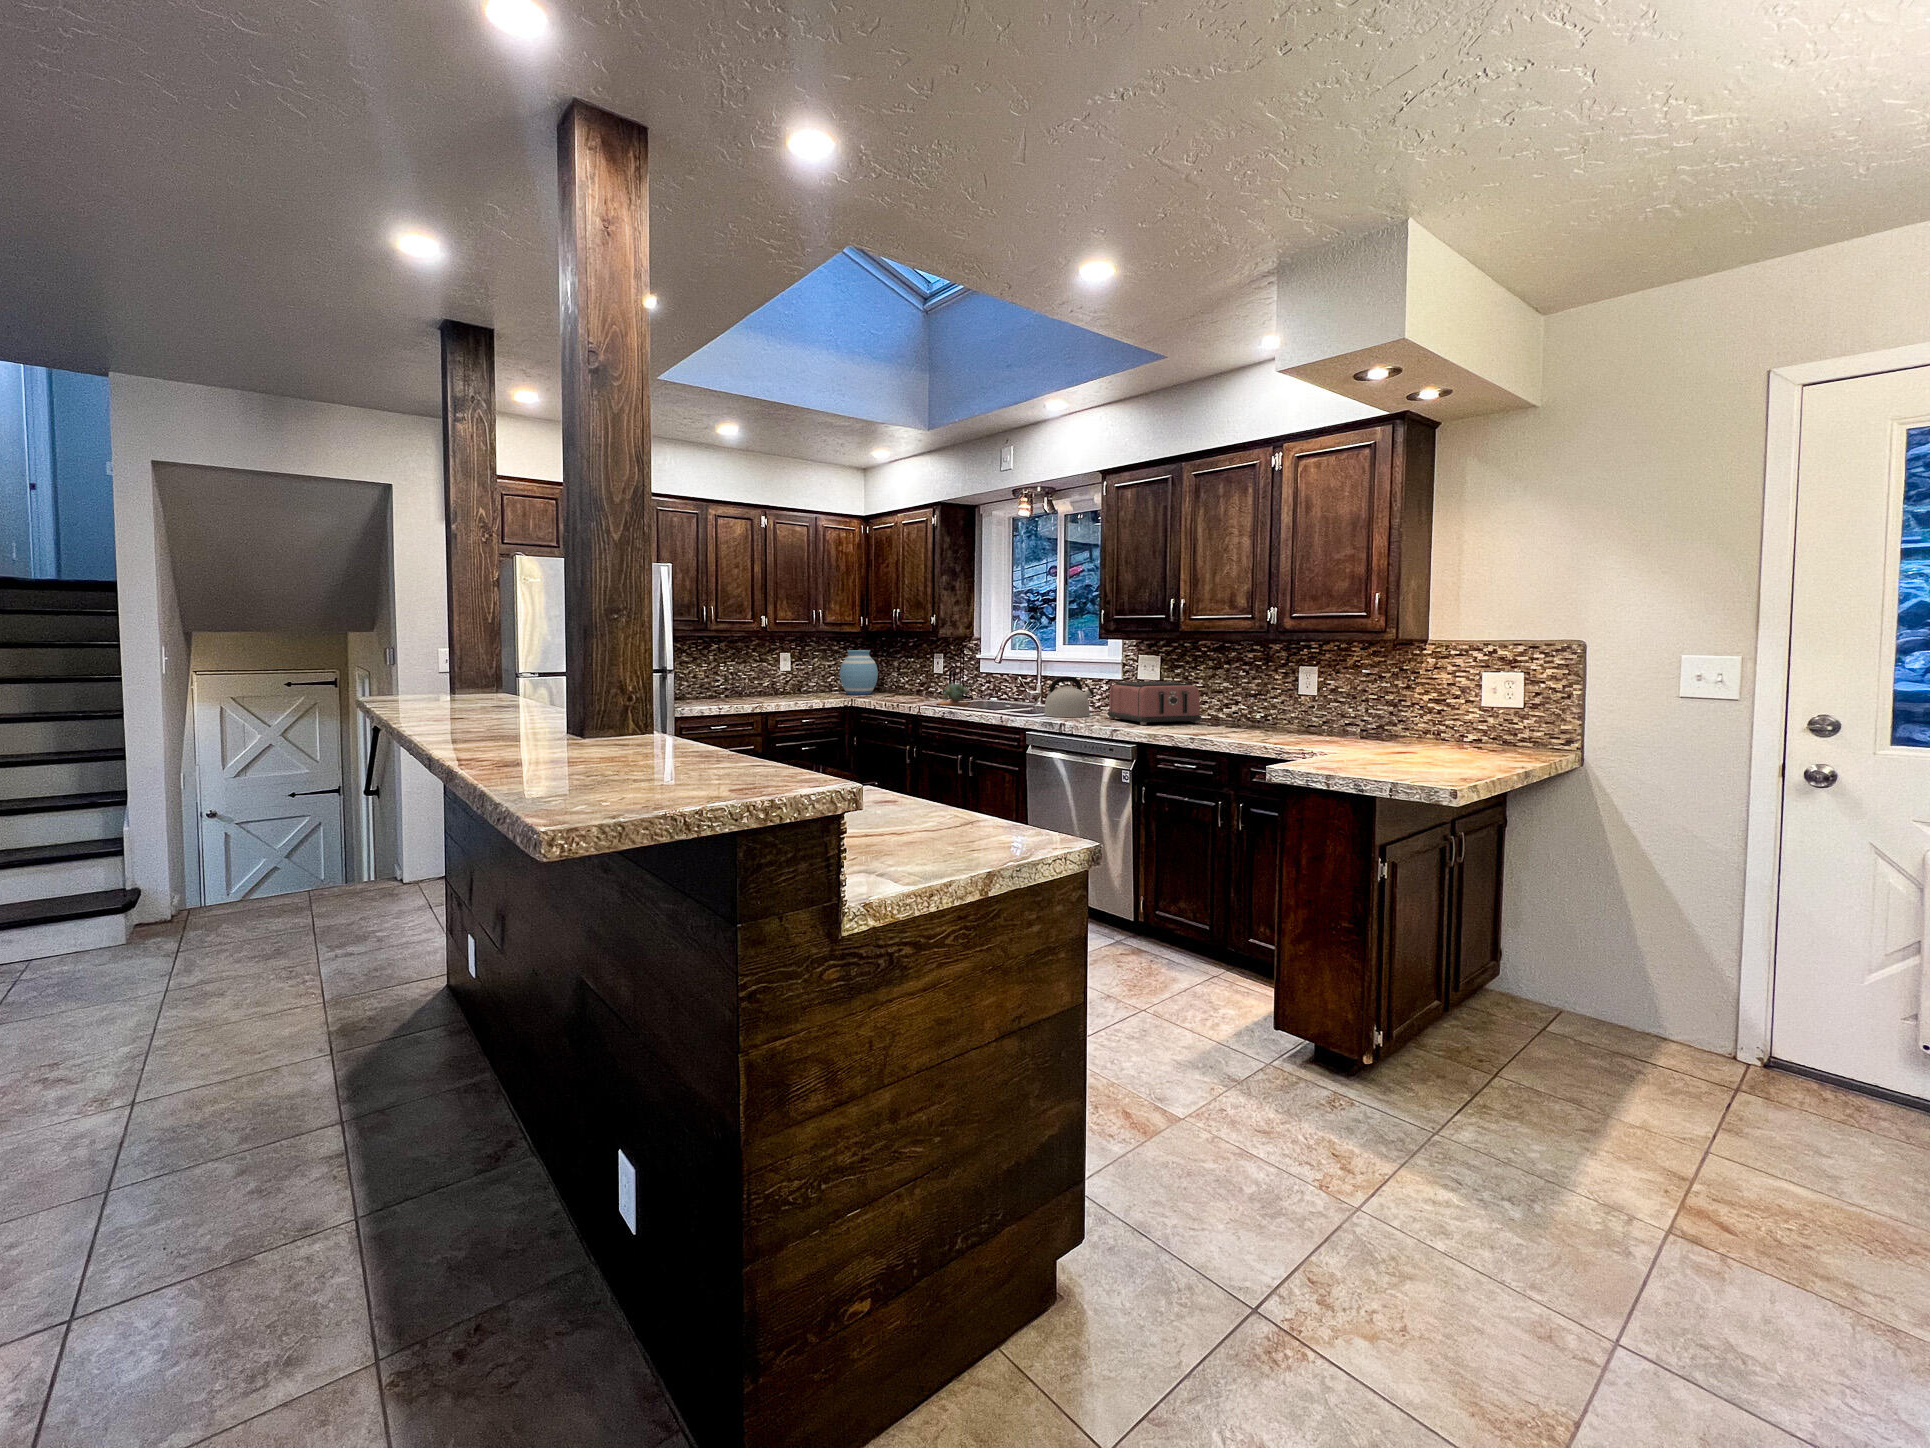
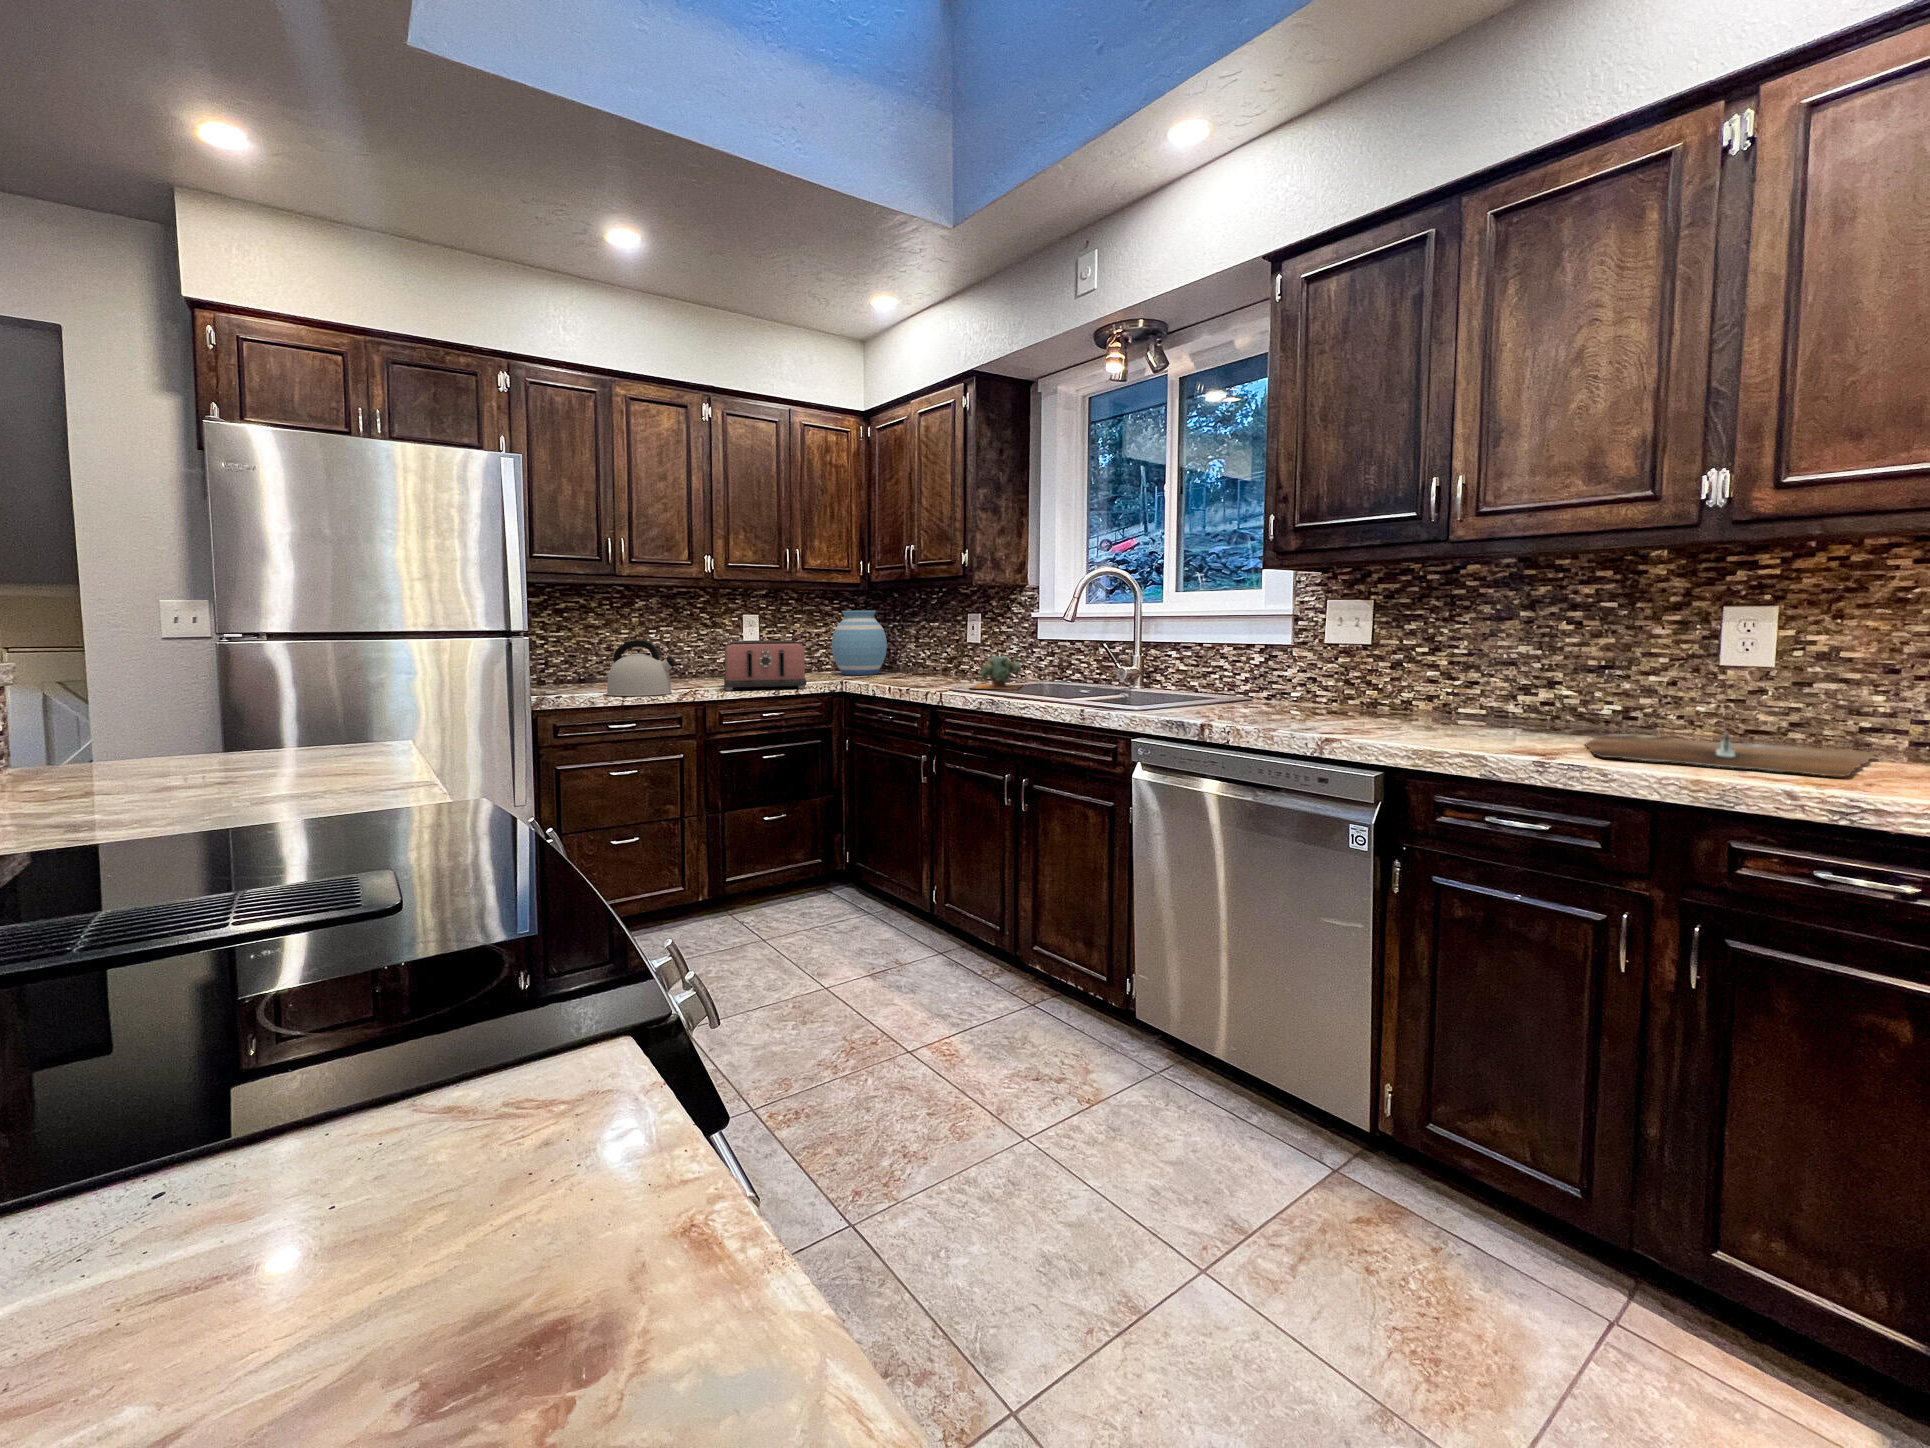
kettle: present [1044,676,1094,717] -> present [607,640,676,696]
toaster: present [1107,681,1201,725] -> present [724,641,807,690]
cutting board: none [1221,725,1342,742] -> present [1586,732,1877,776]

